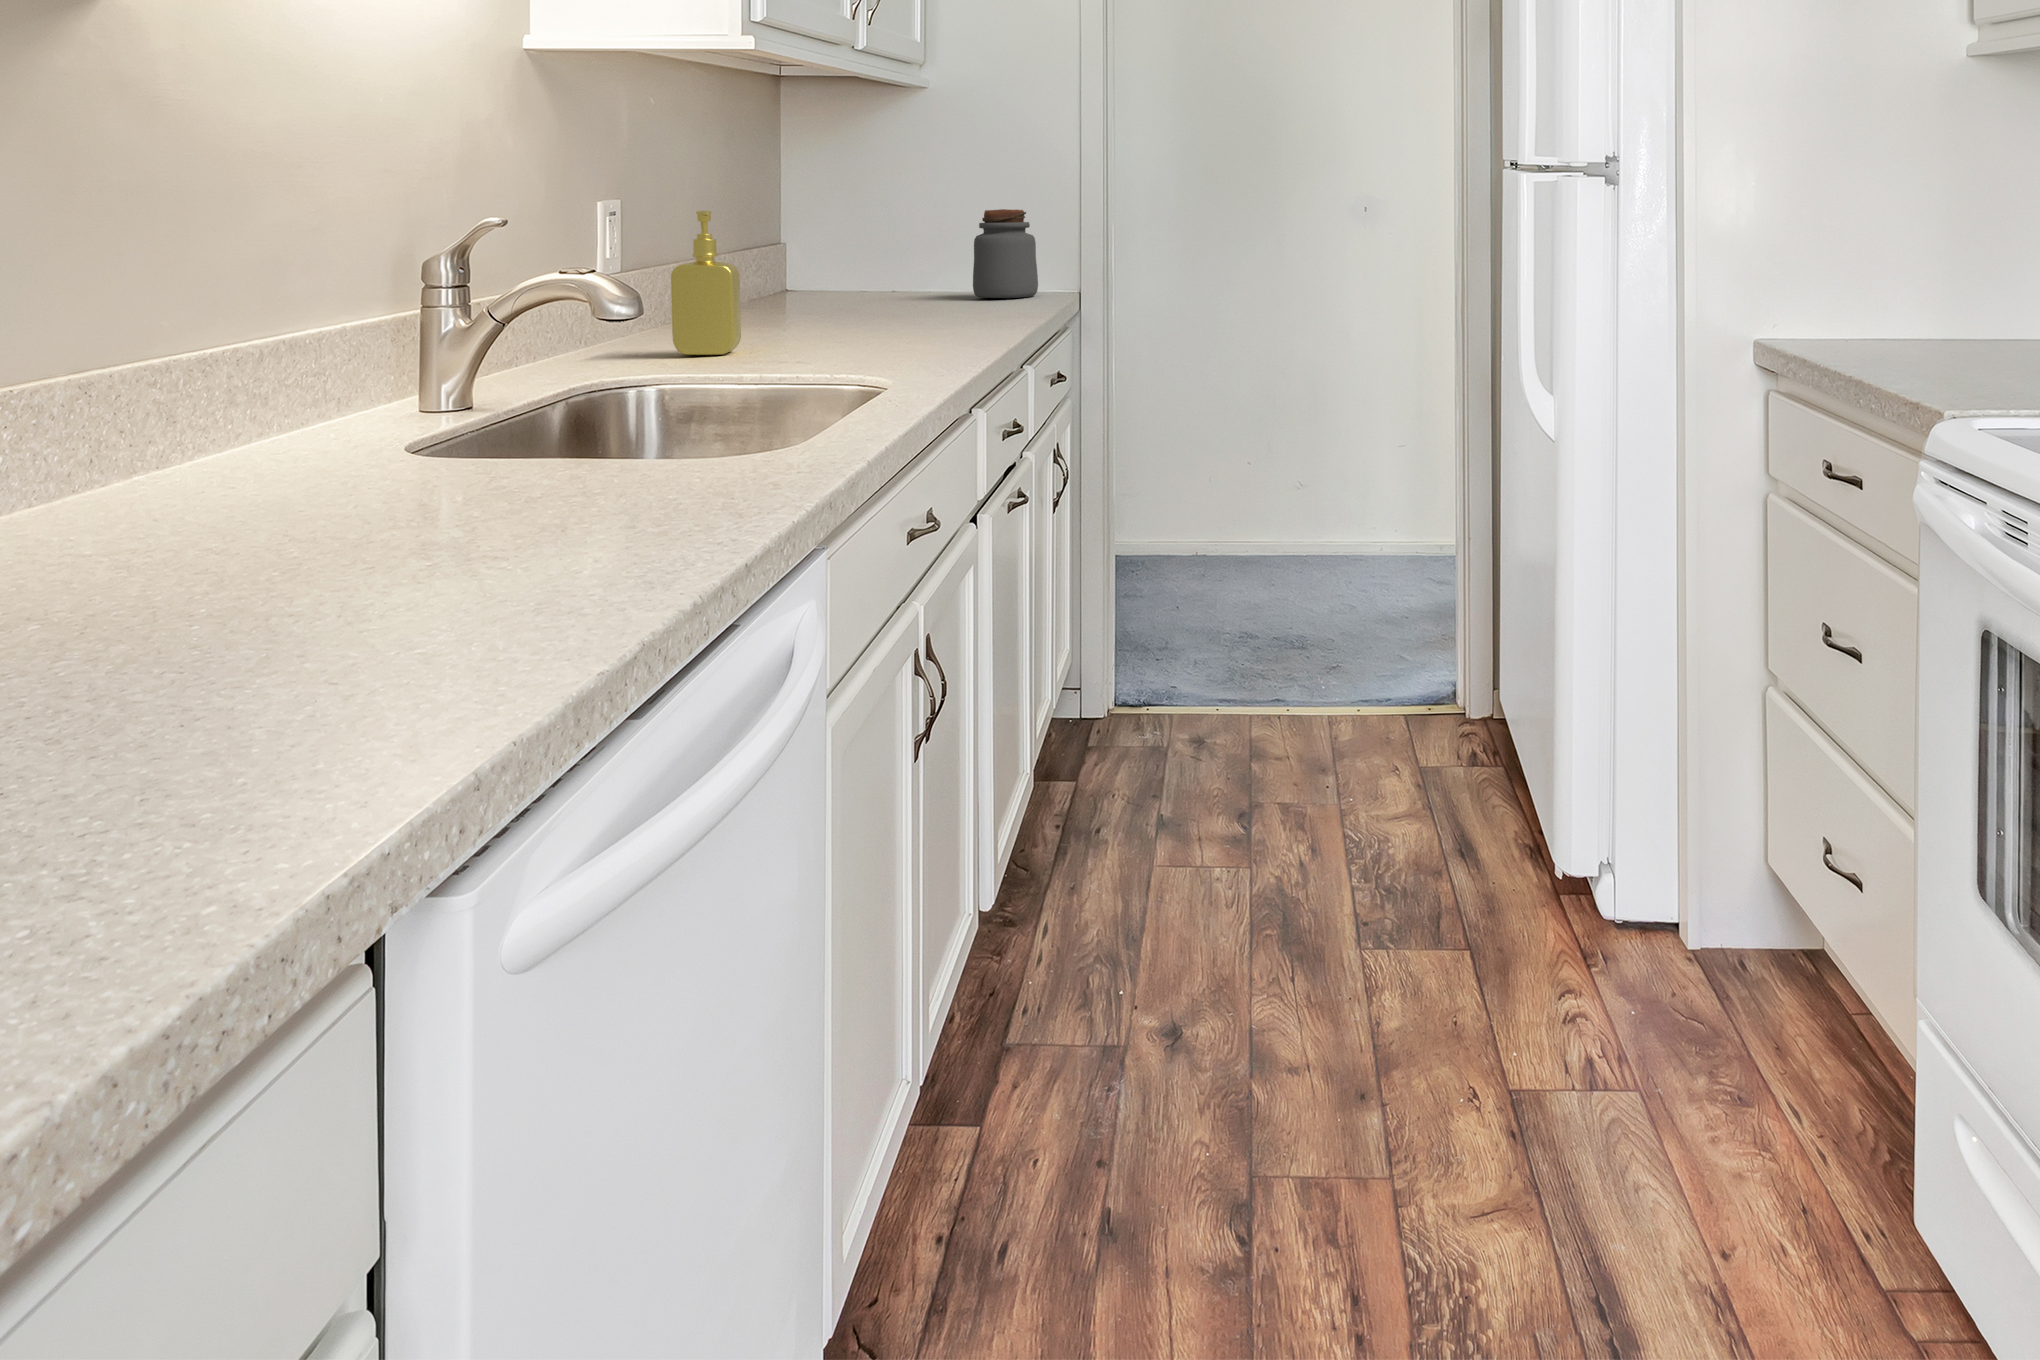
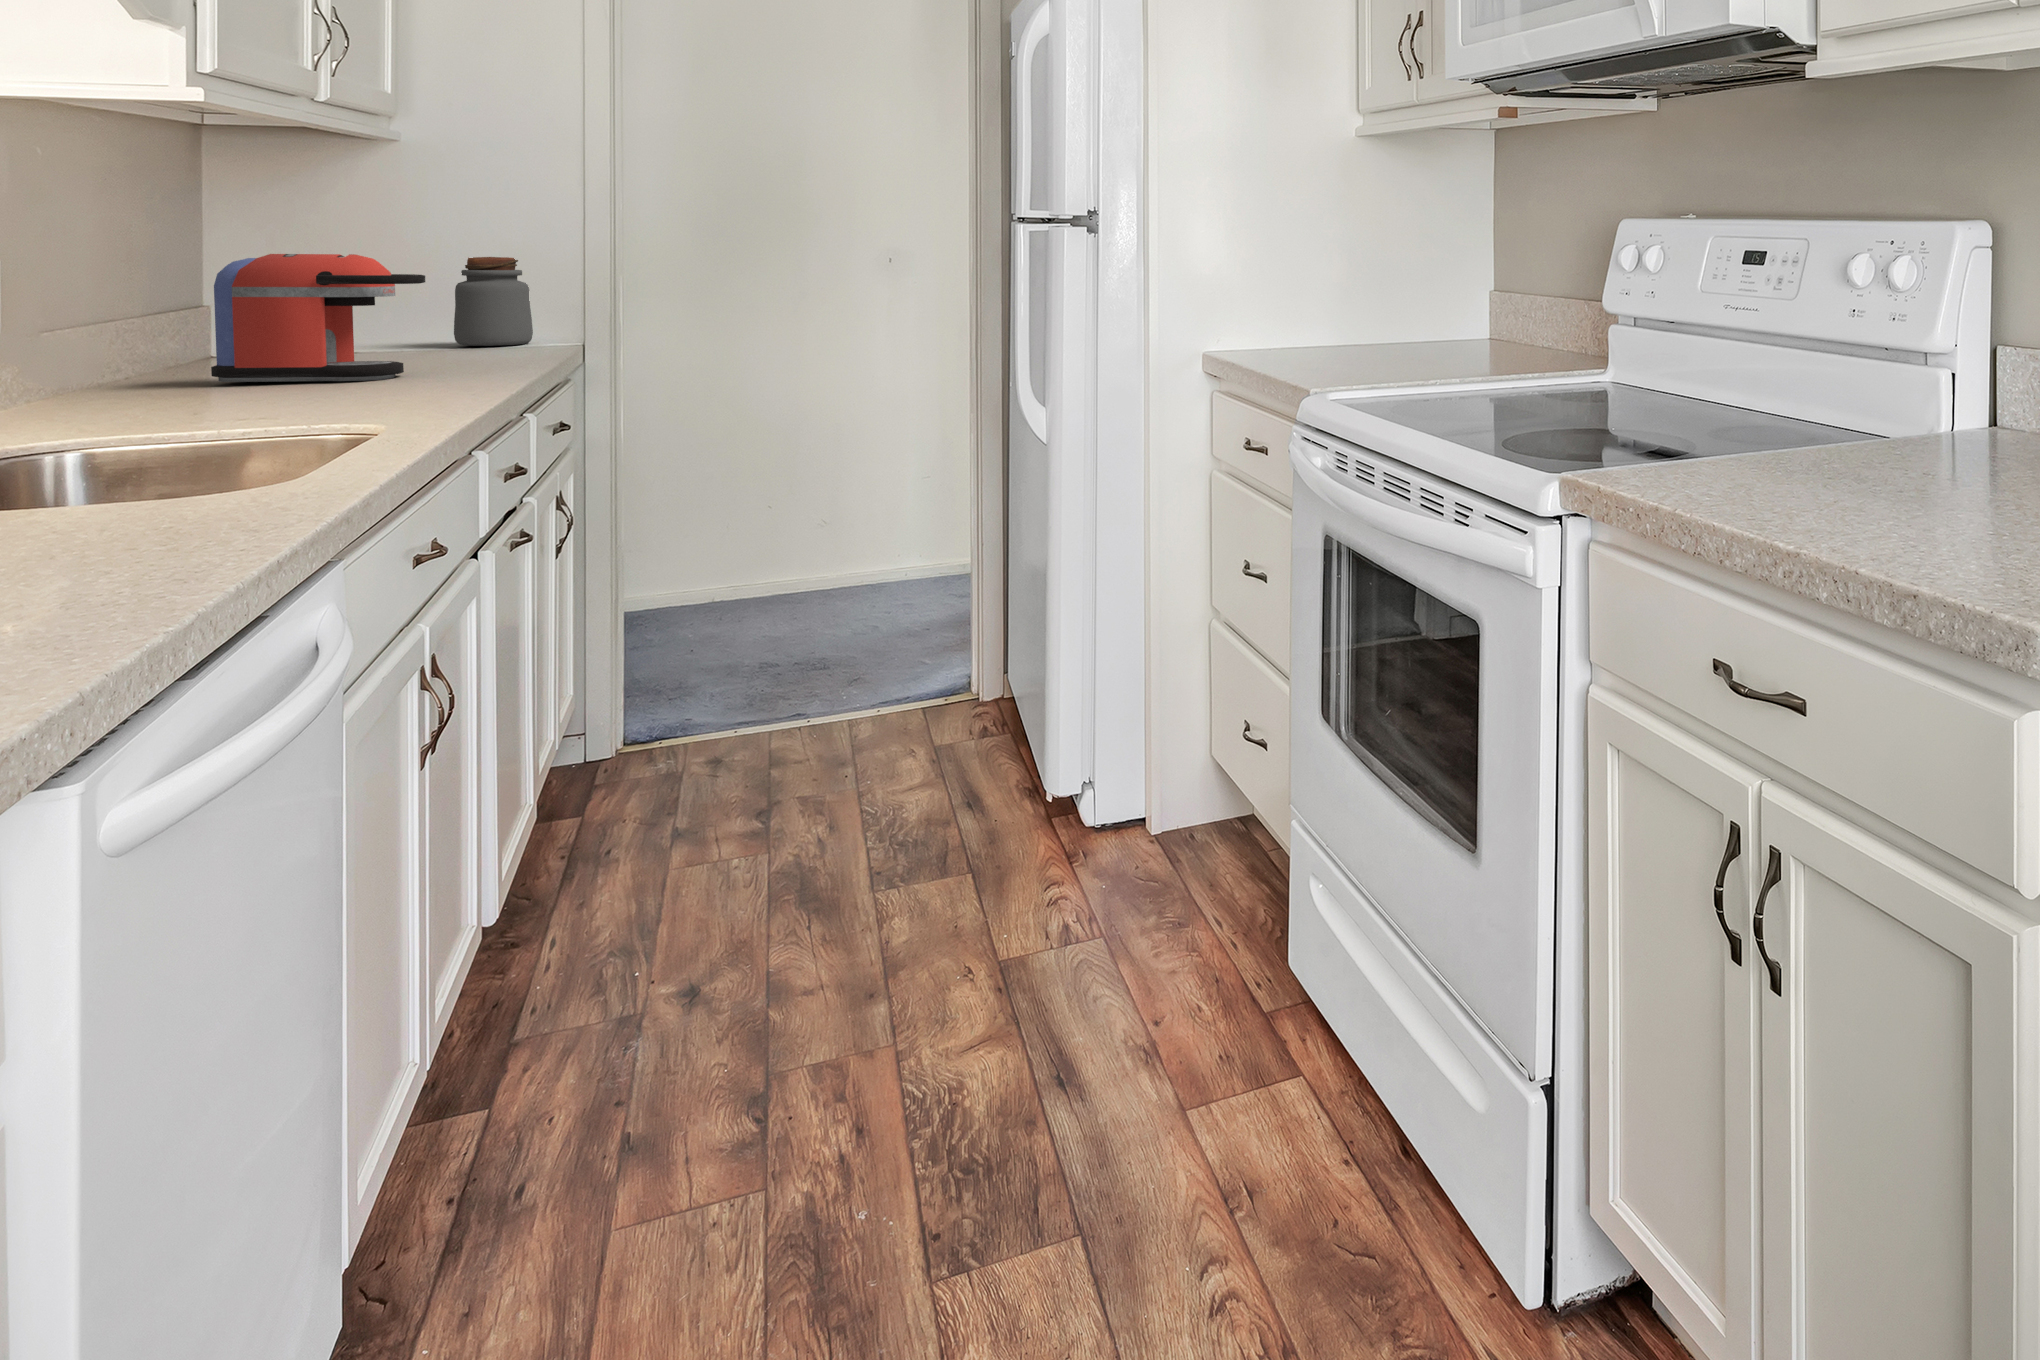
coffee maker: none [778,207,943,333] -> present [211,254,425,382]
soap dispenser: present [671,211,741,355] -> none [73,255,170,409]

